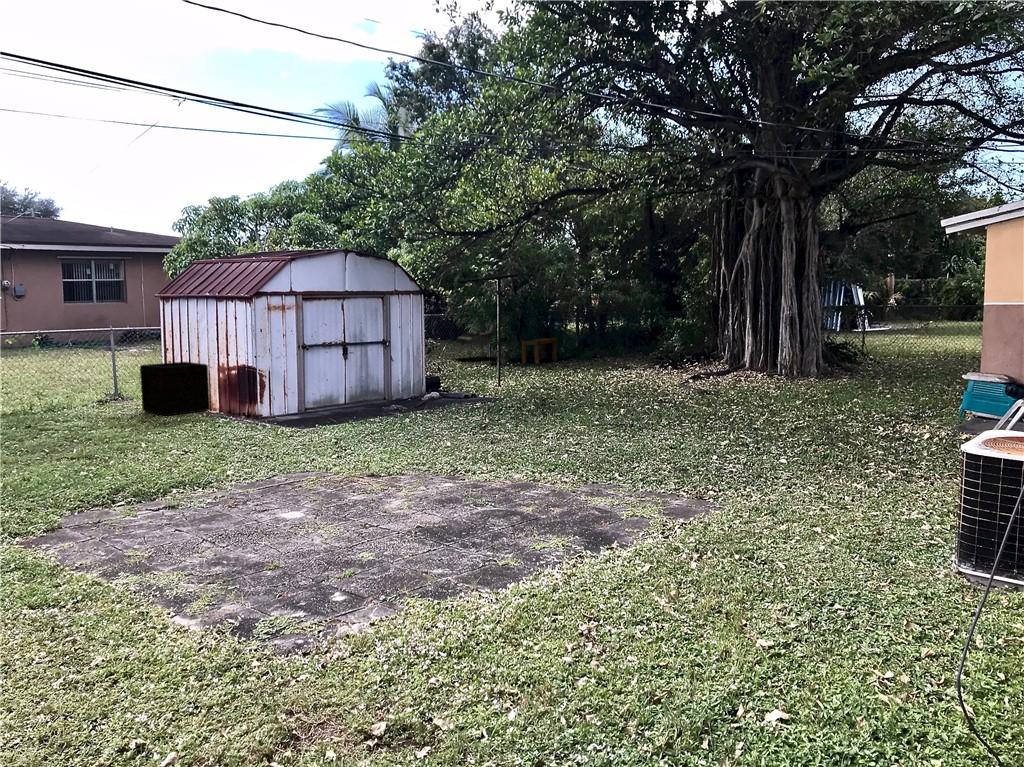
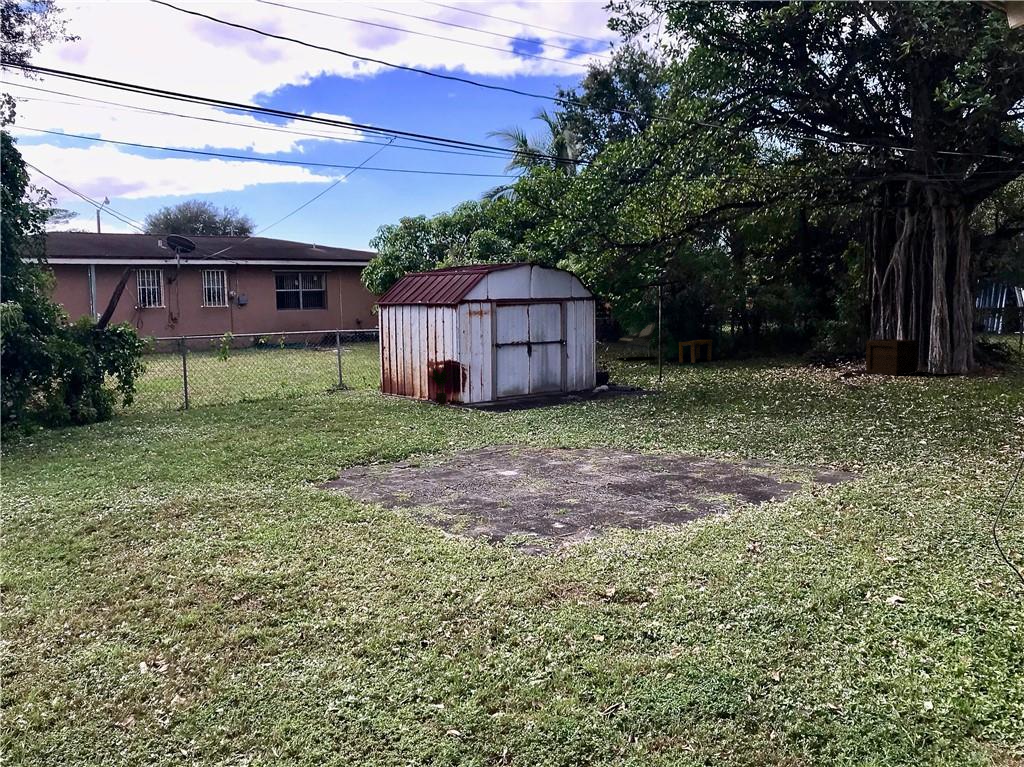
wooden crate: present [140,362,210,416] -> present [866,339,918,376]
potted plant: none [213,369,255,418] -> present [428,366,450,404]

